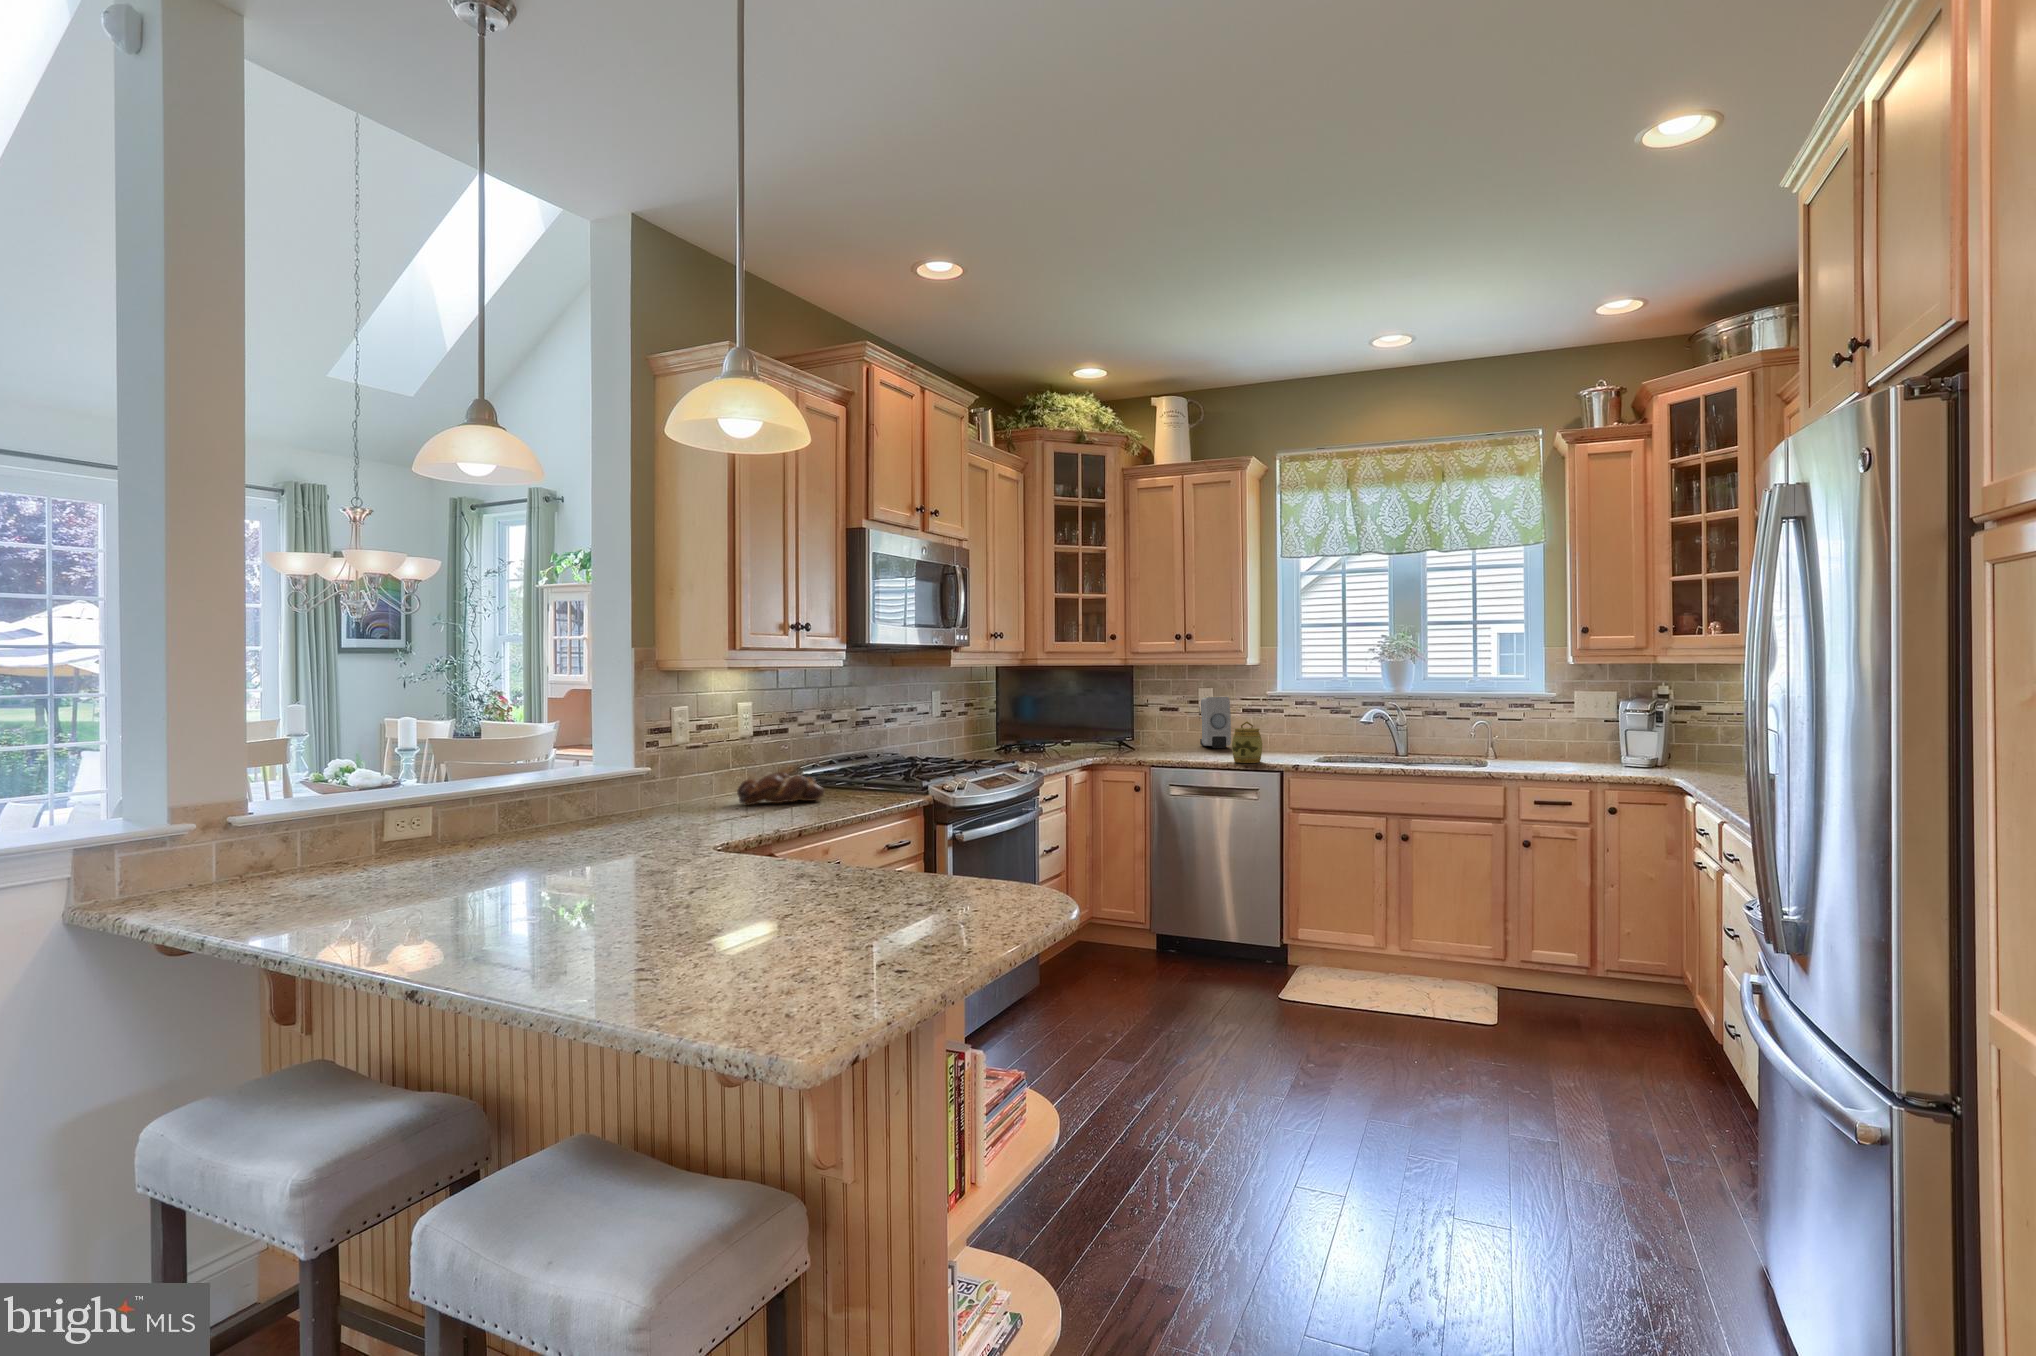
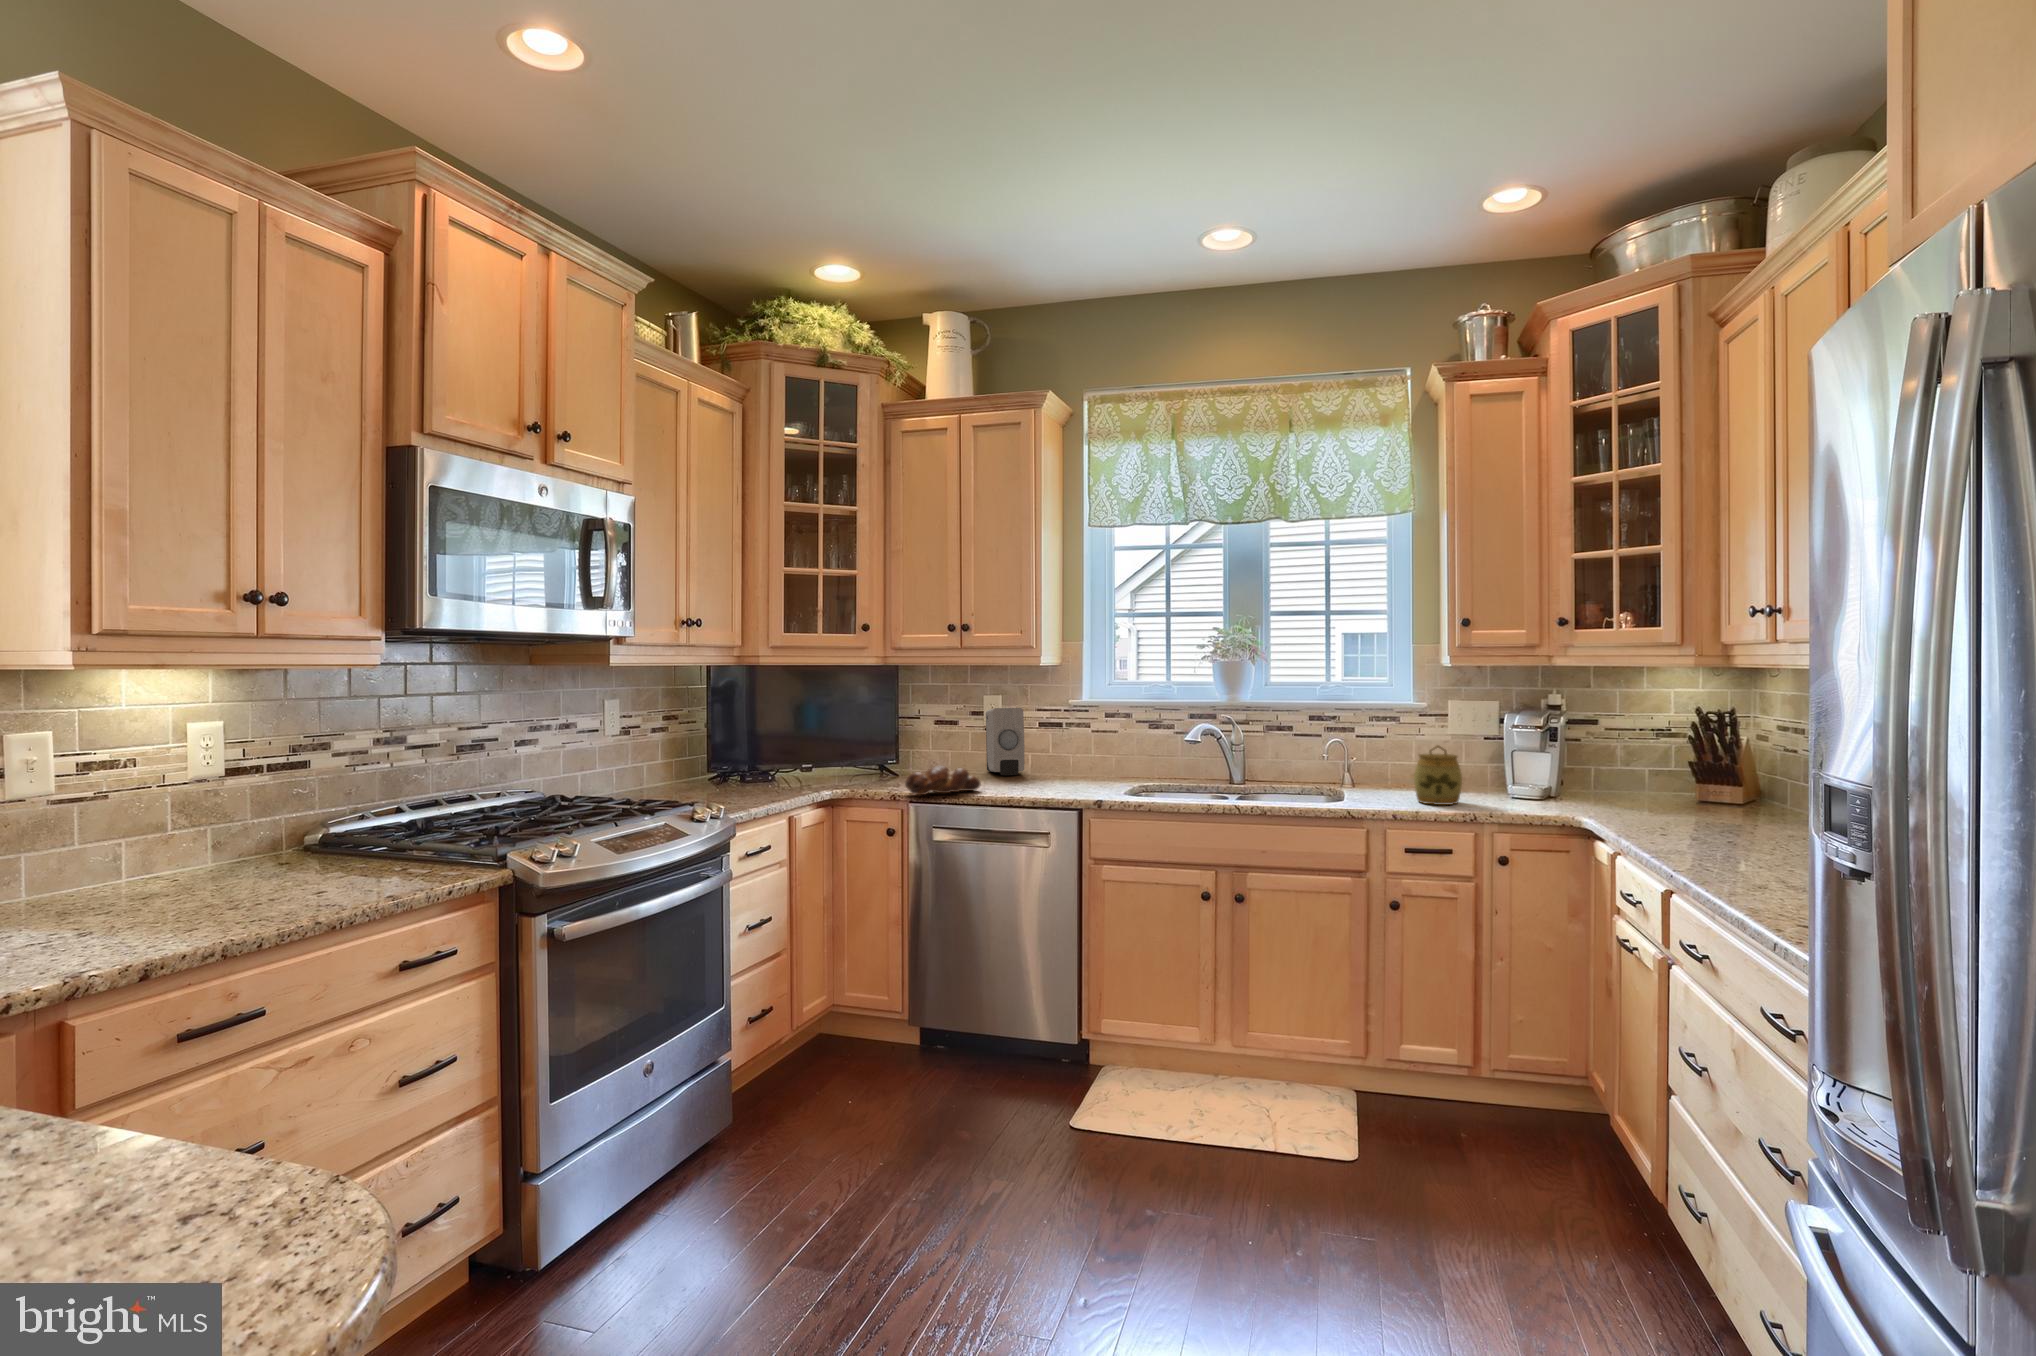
jar: present [1232,722,1262,763] -> present [1414,746,1462,805]
bread loaf: present [737,772,824,805] -> present [905,766,981,795]

